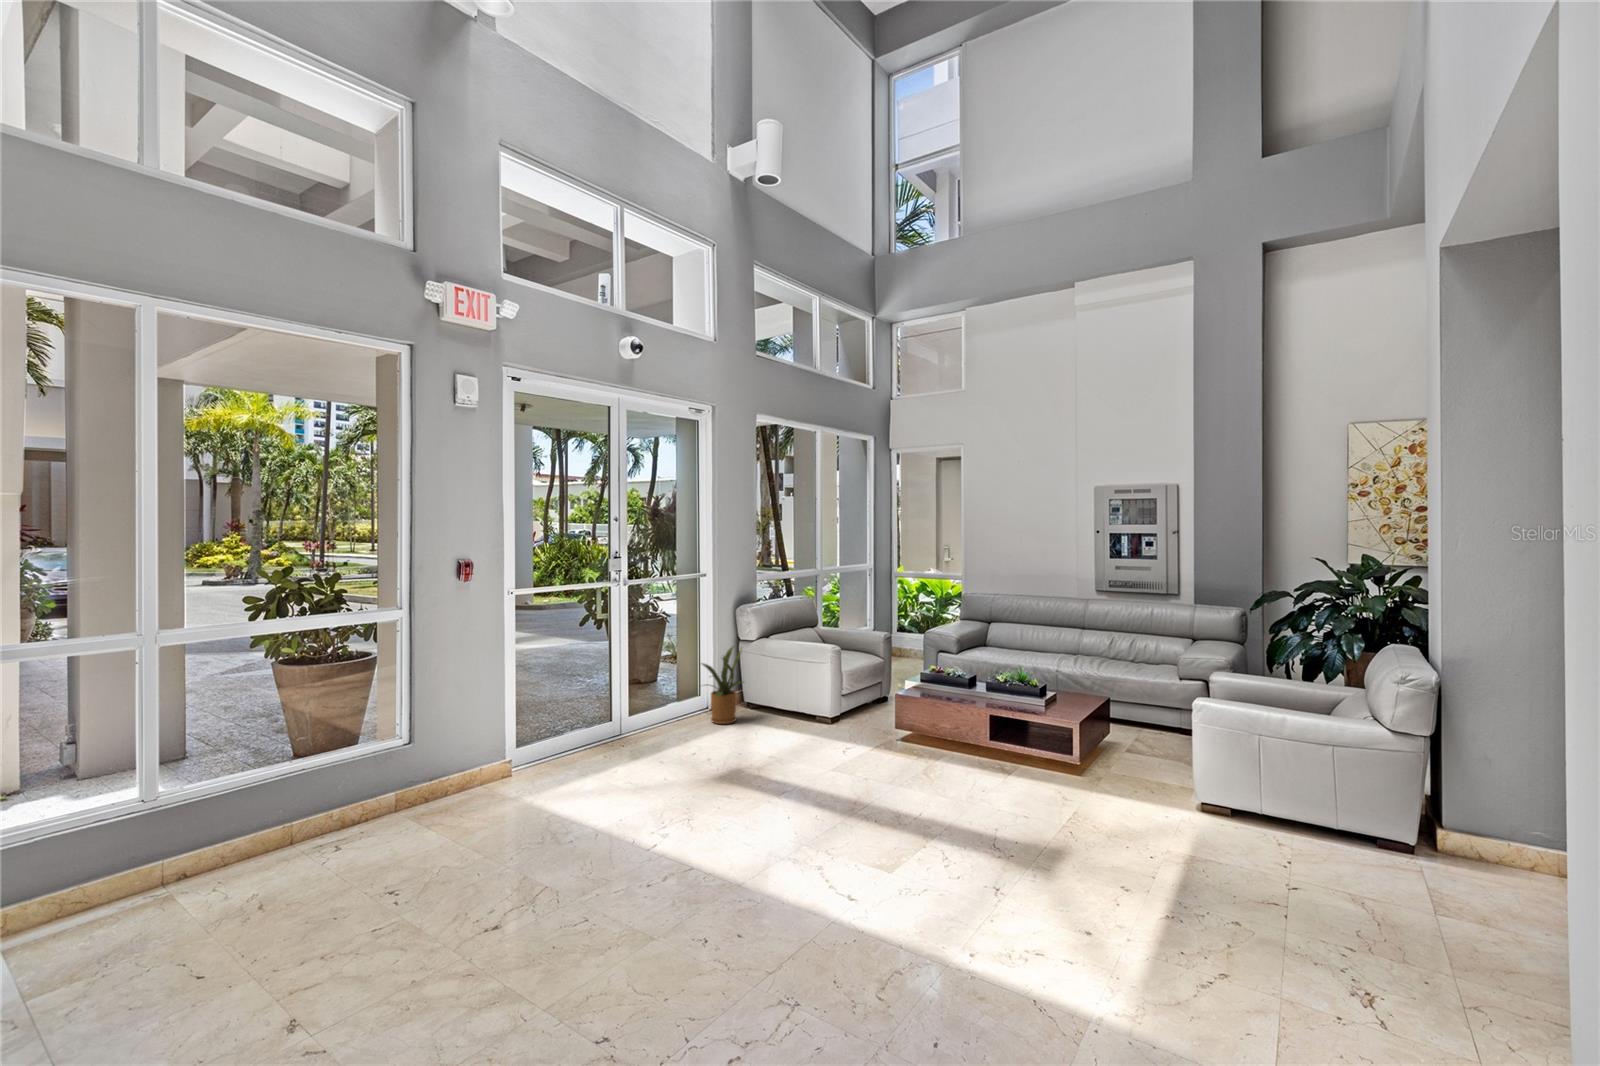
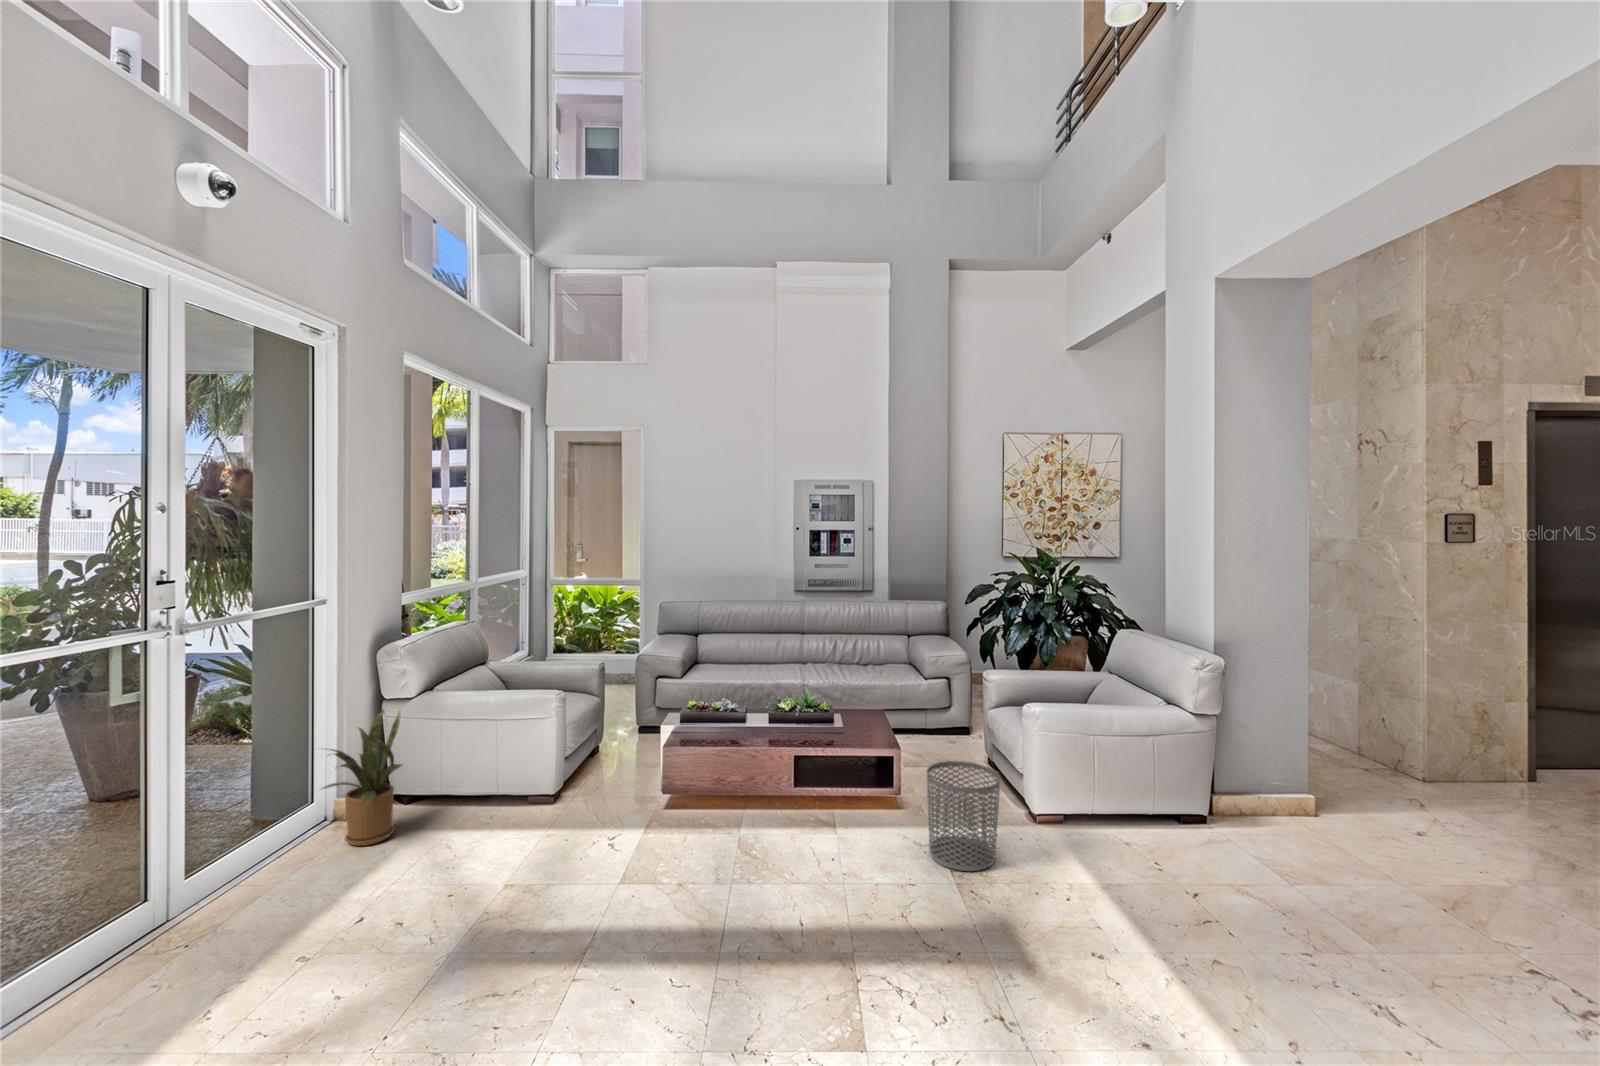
waste bin: none [1062,728,1127,817] -> present [927,761,1000,871]

